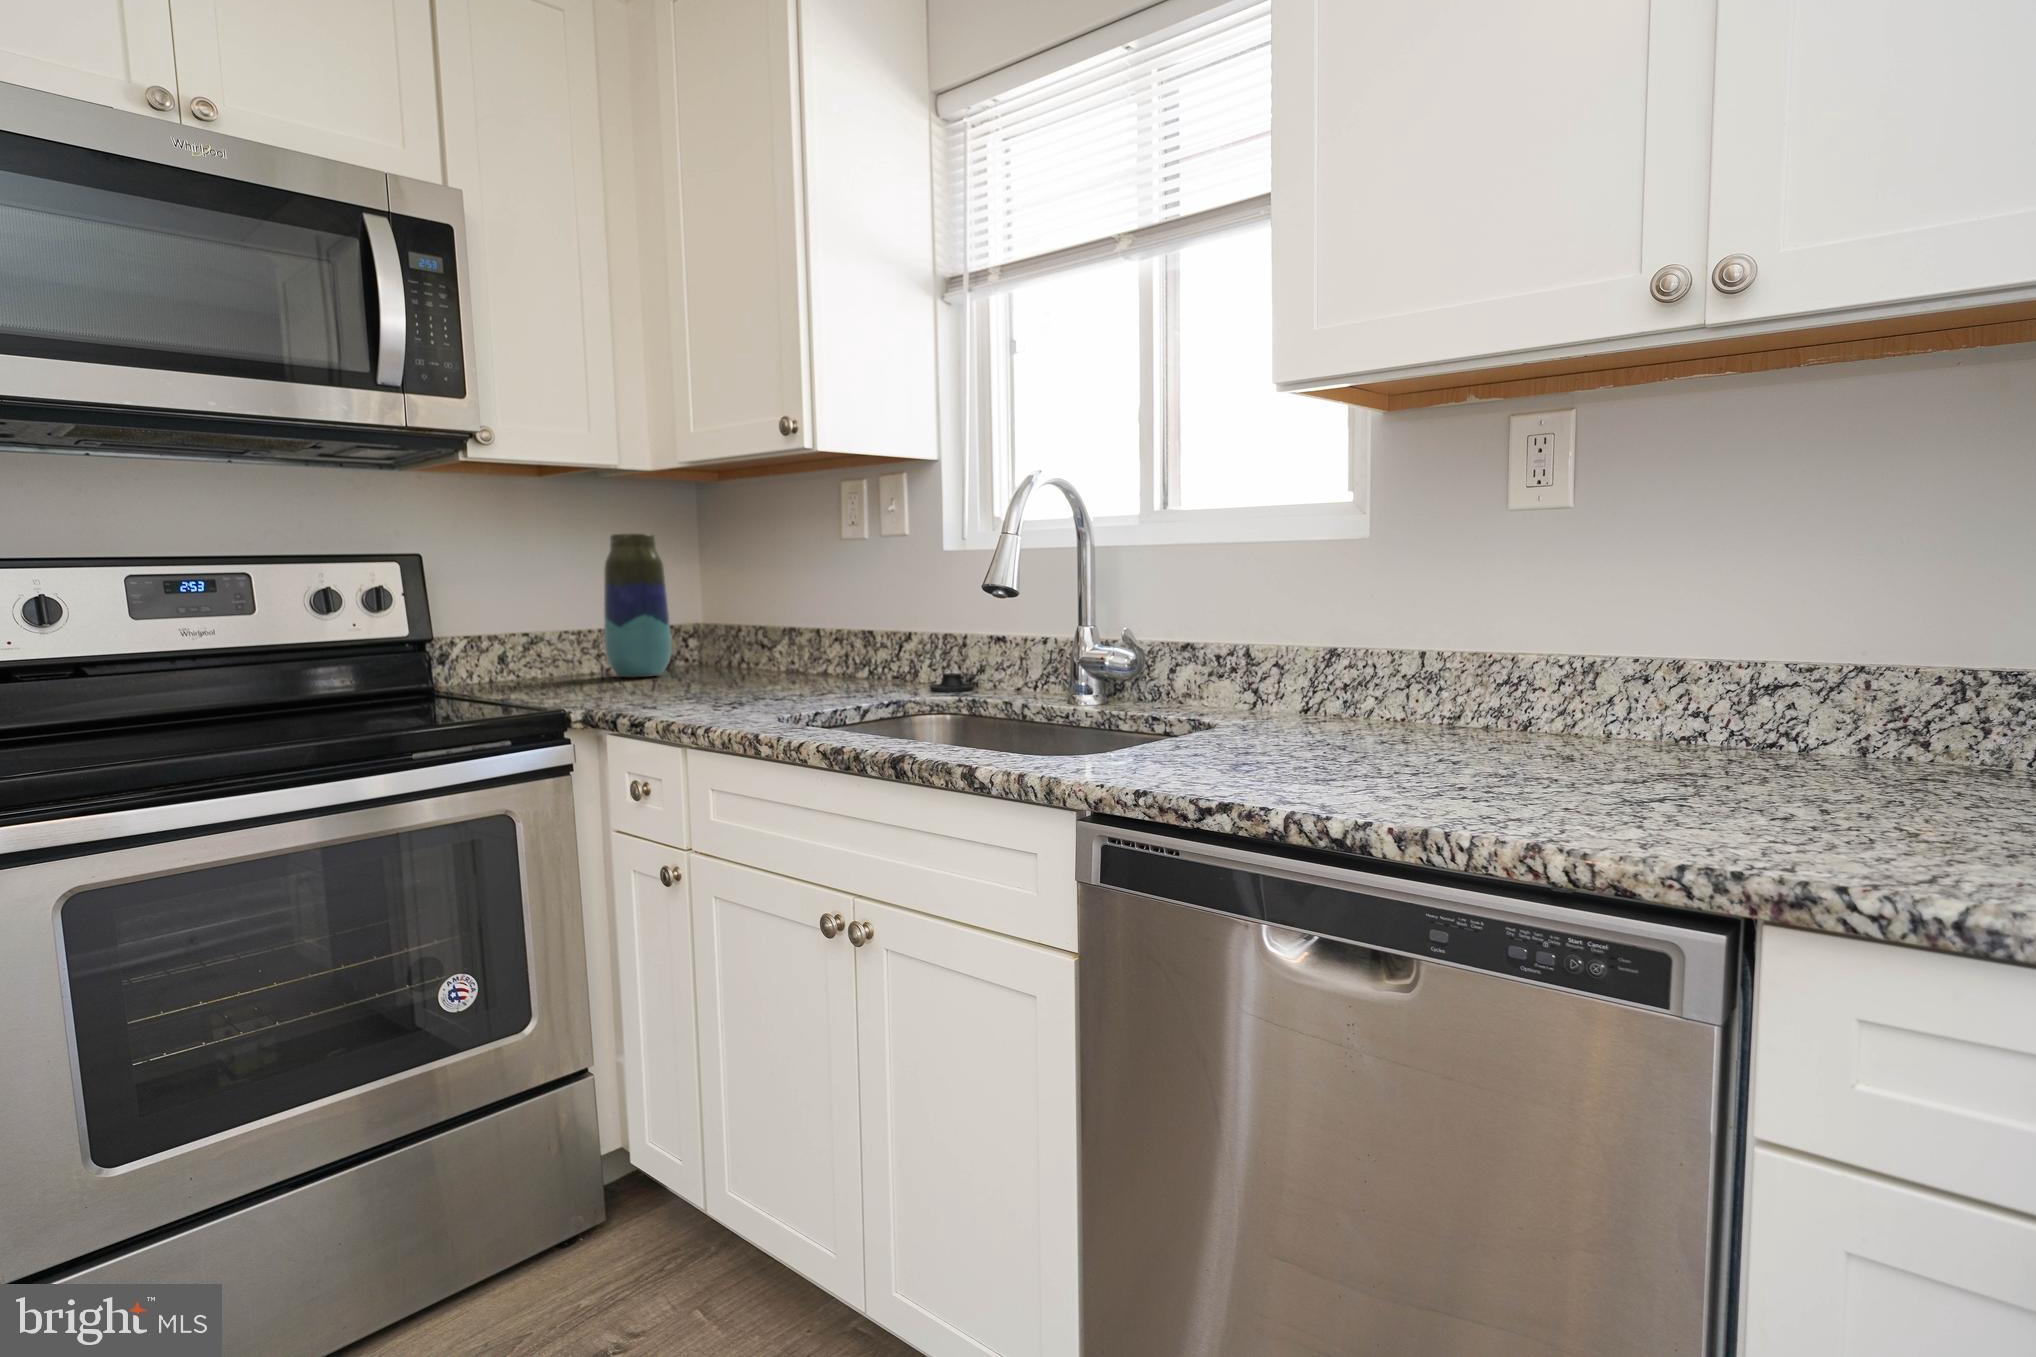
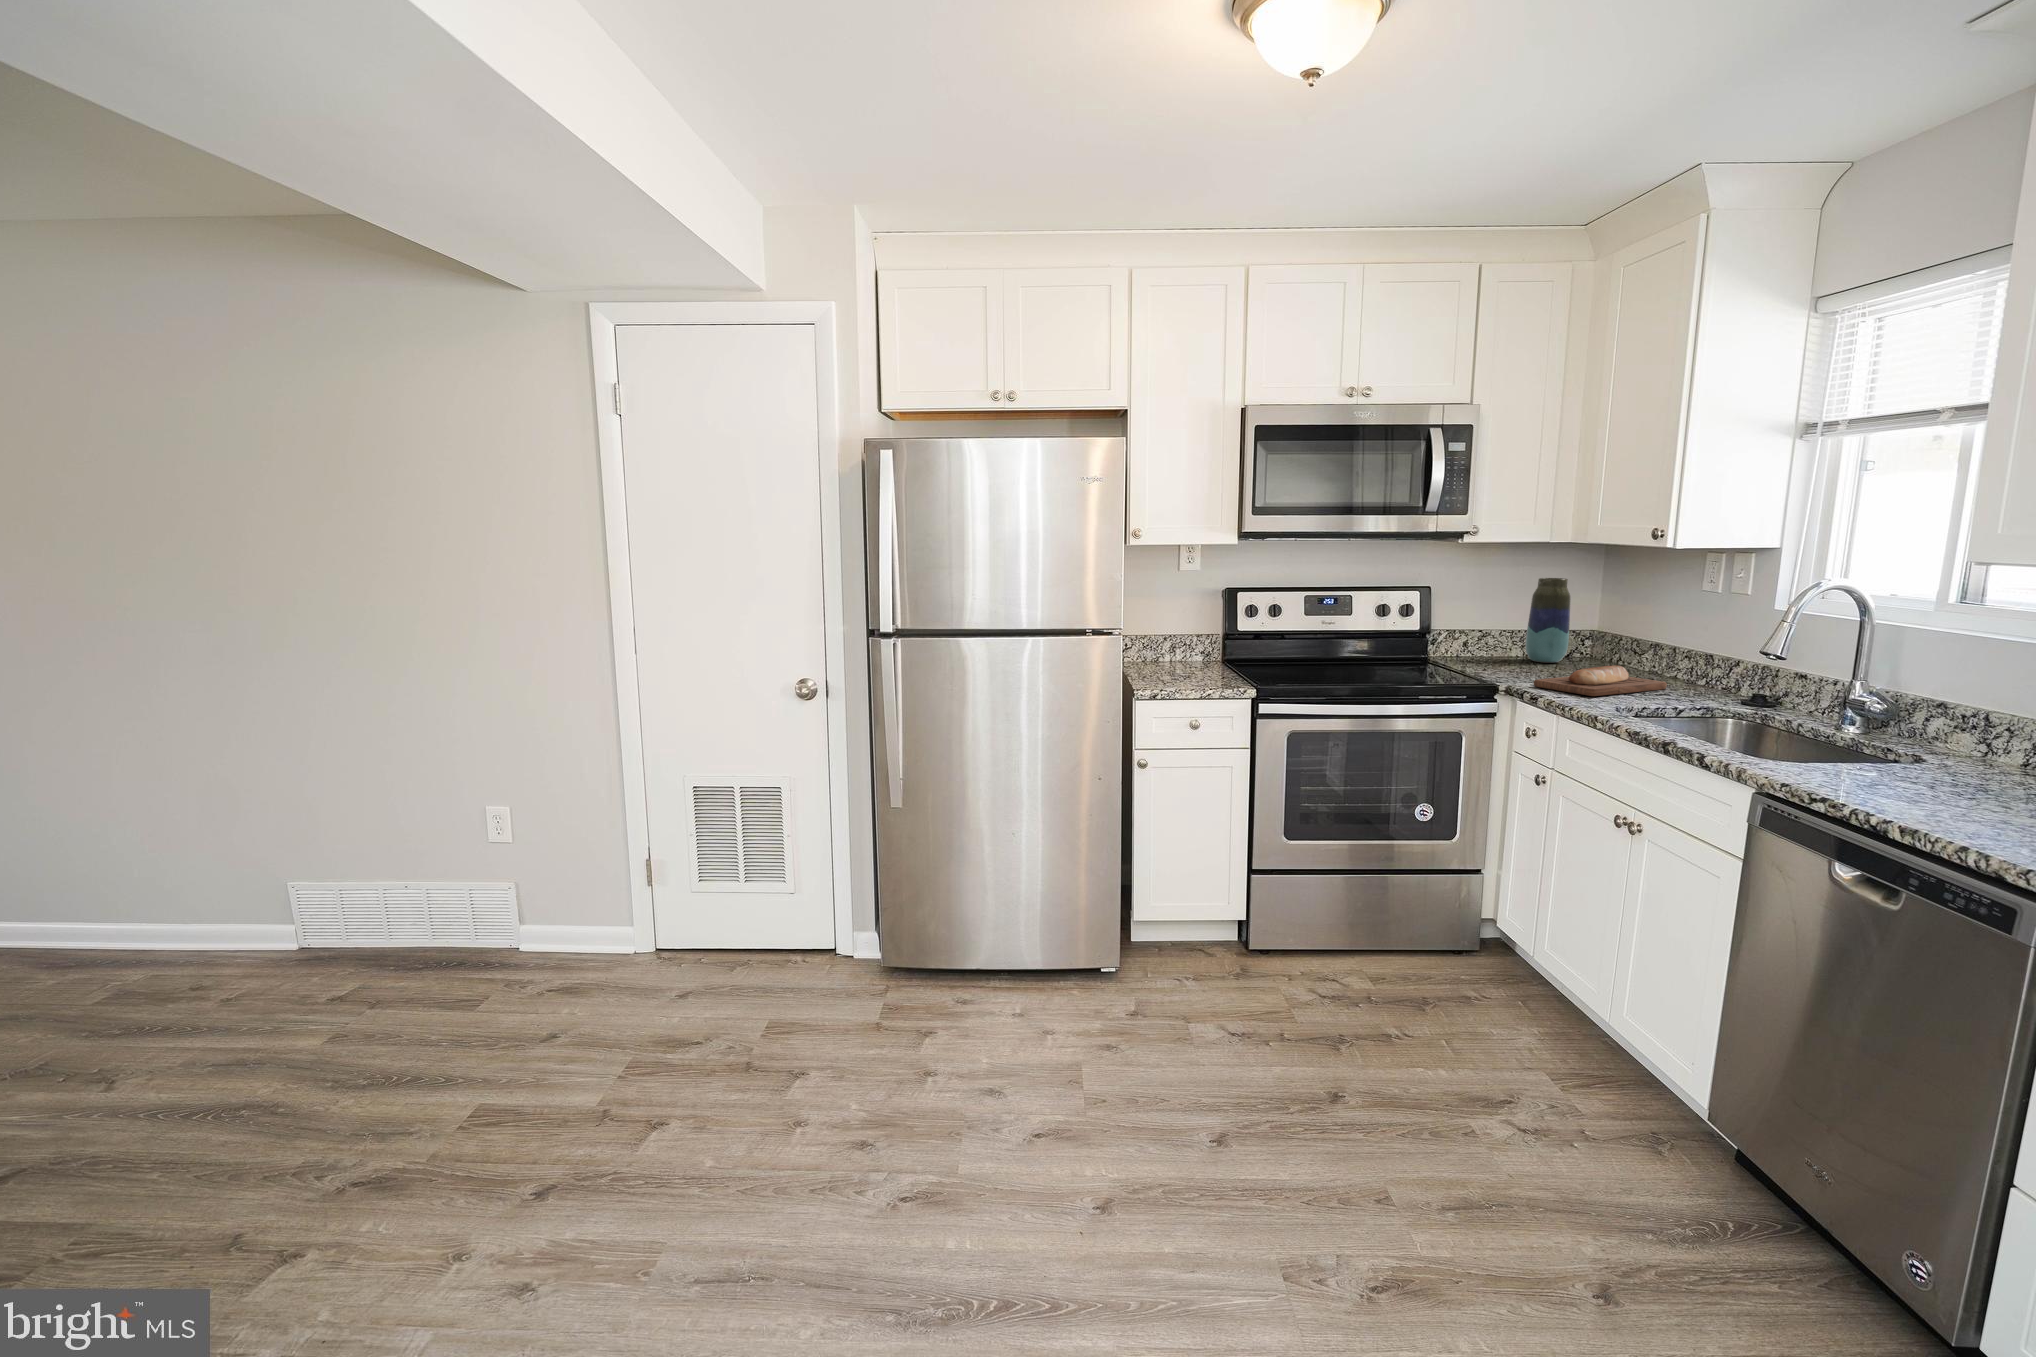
bread loaf: none [630,658,827,707] -> present [1534,665,1667,696]

